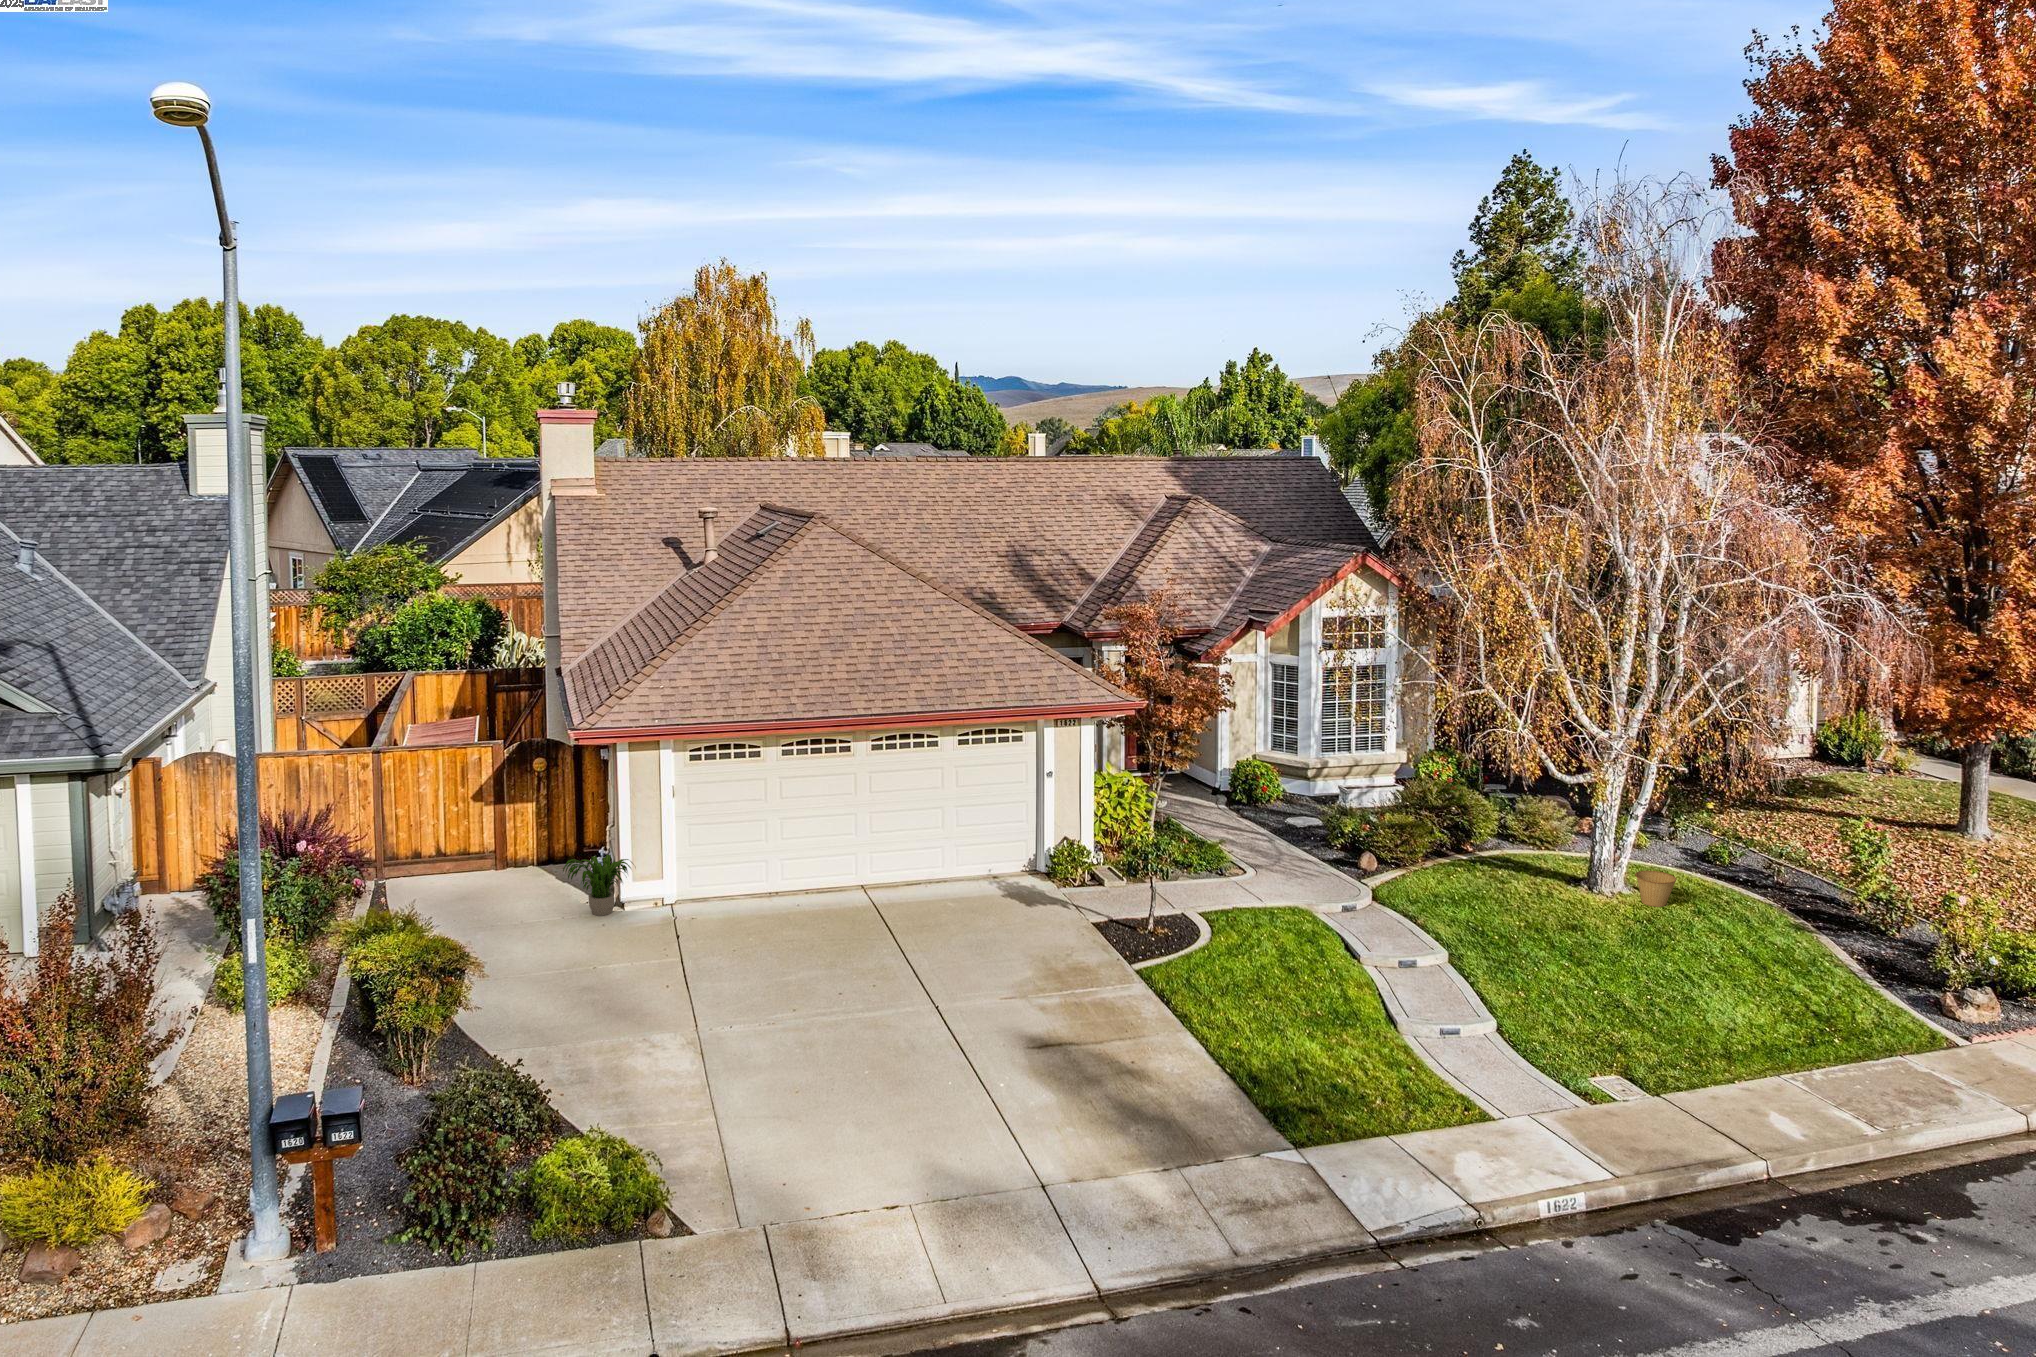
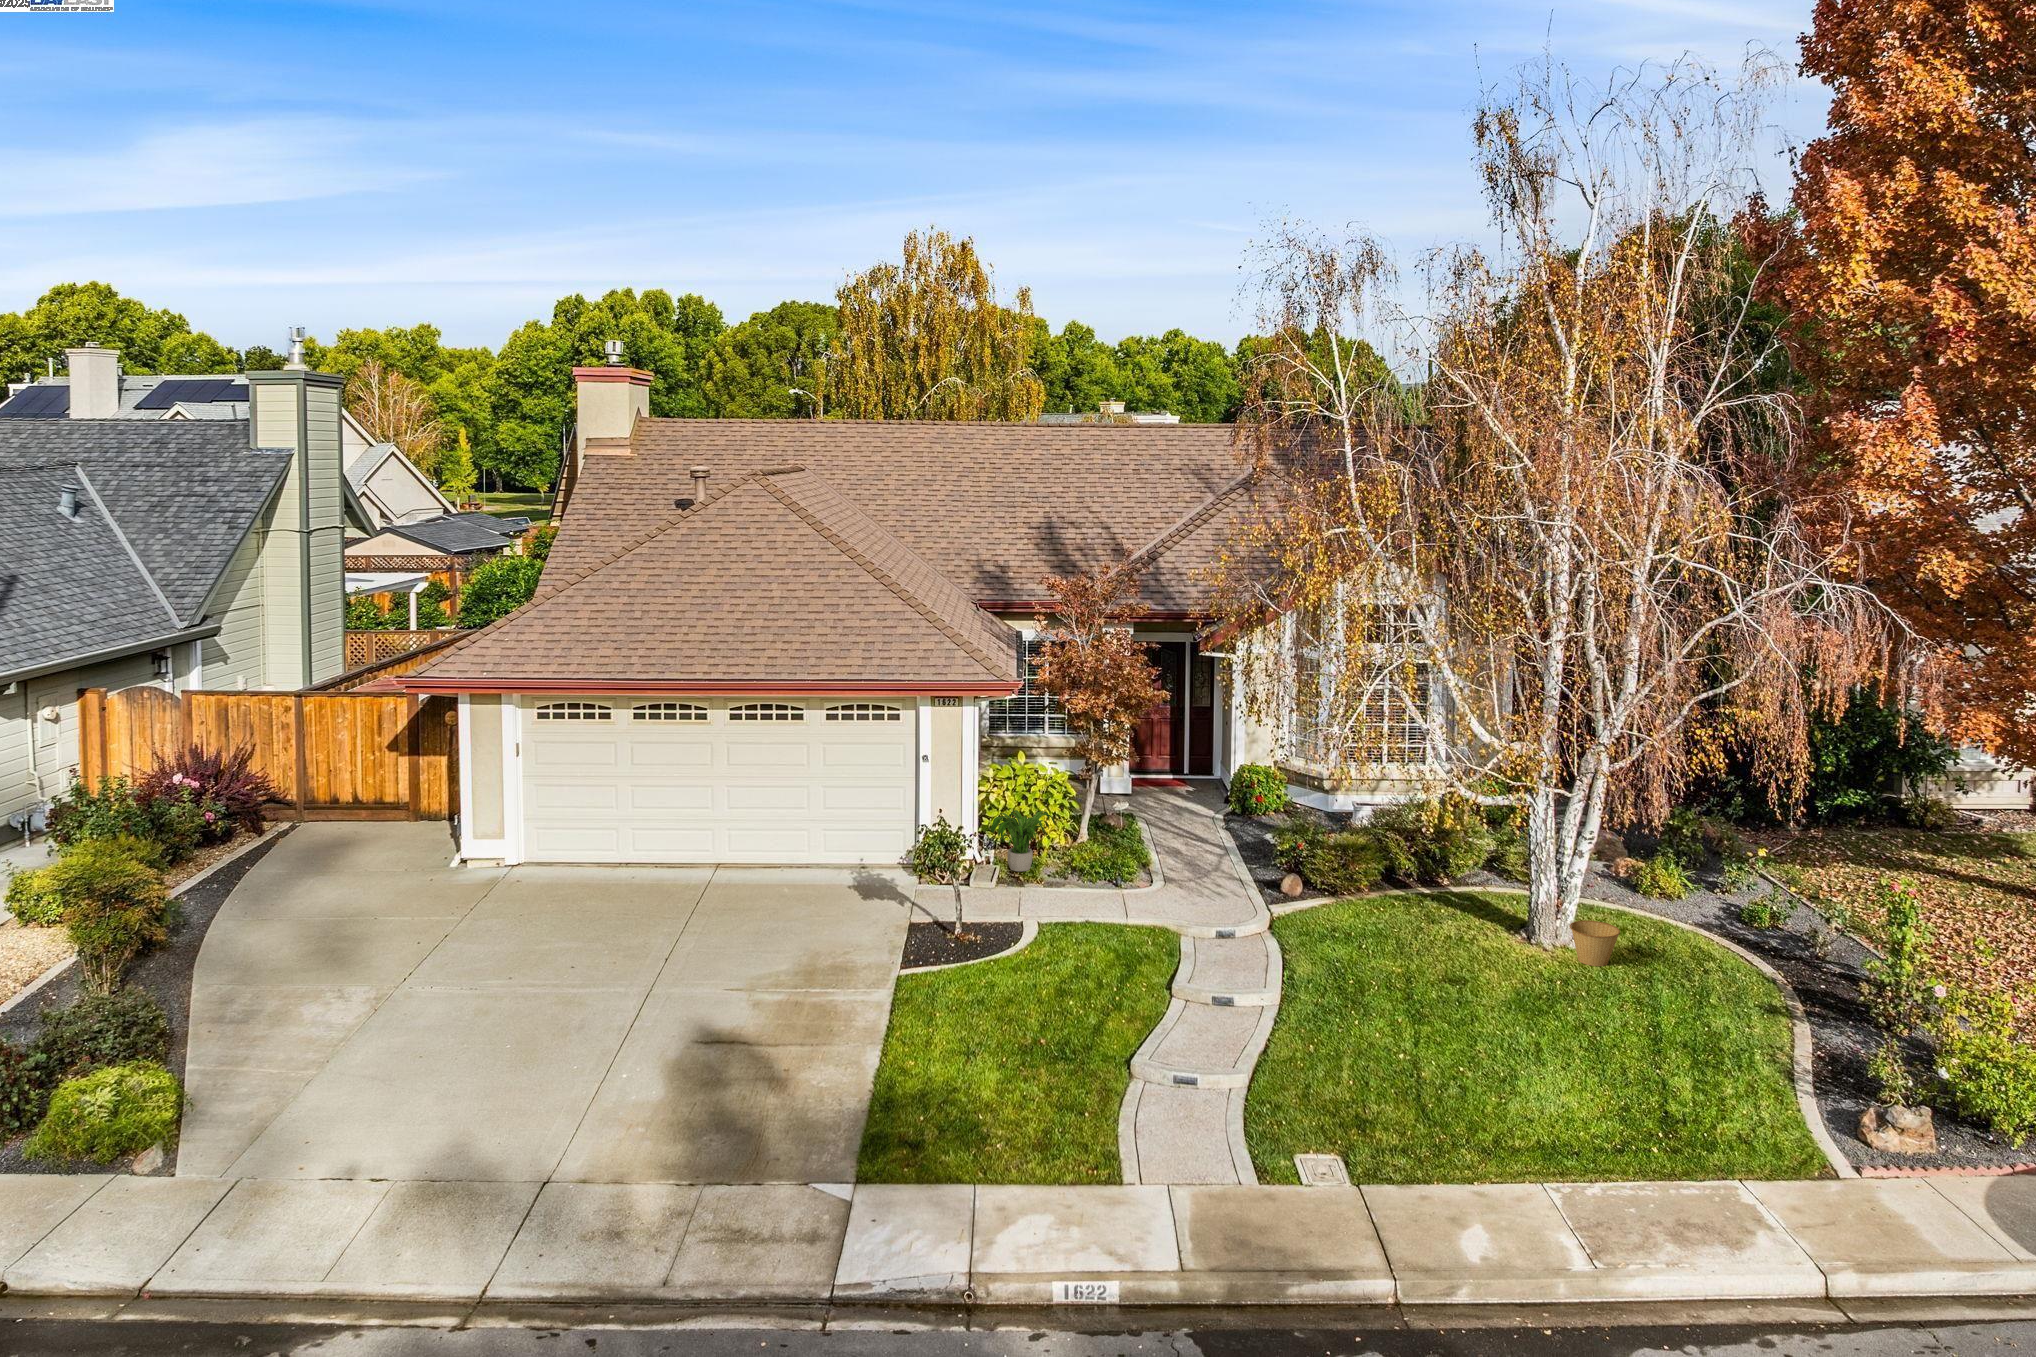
potted plant: present [563,855,633,916] -> present [991,810,1054,871]

